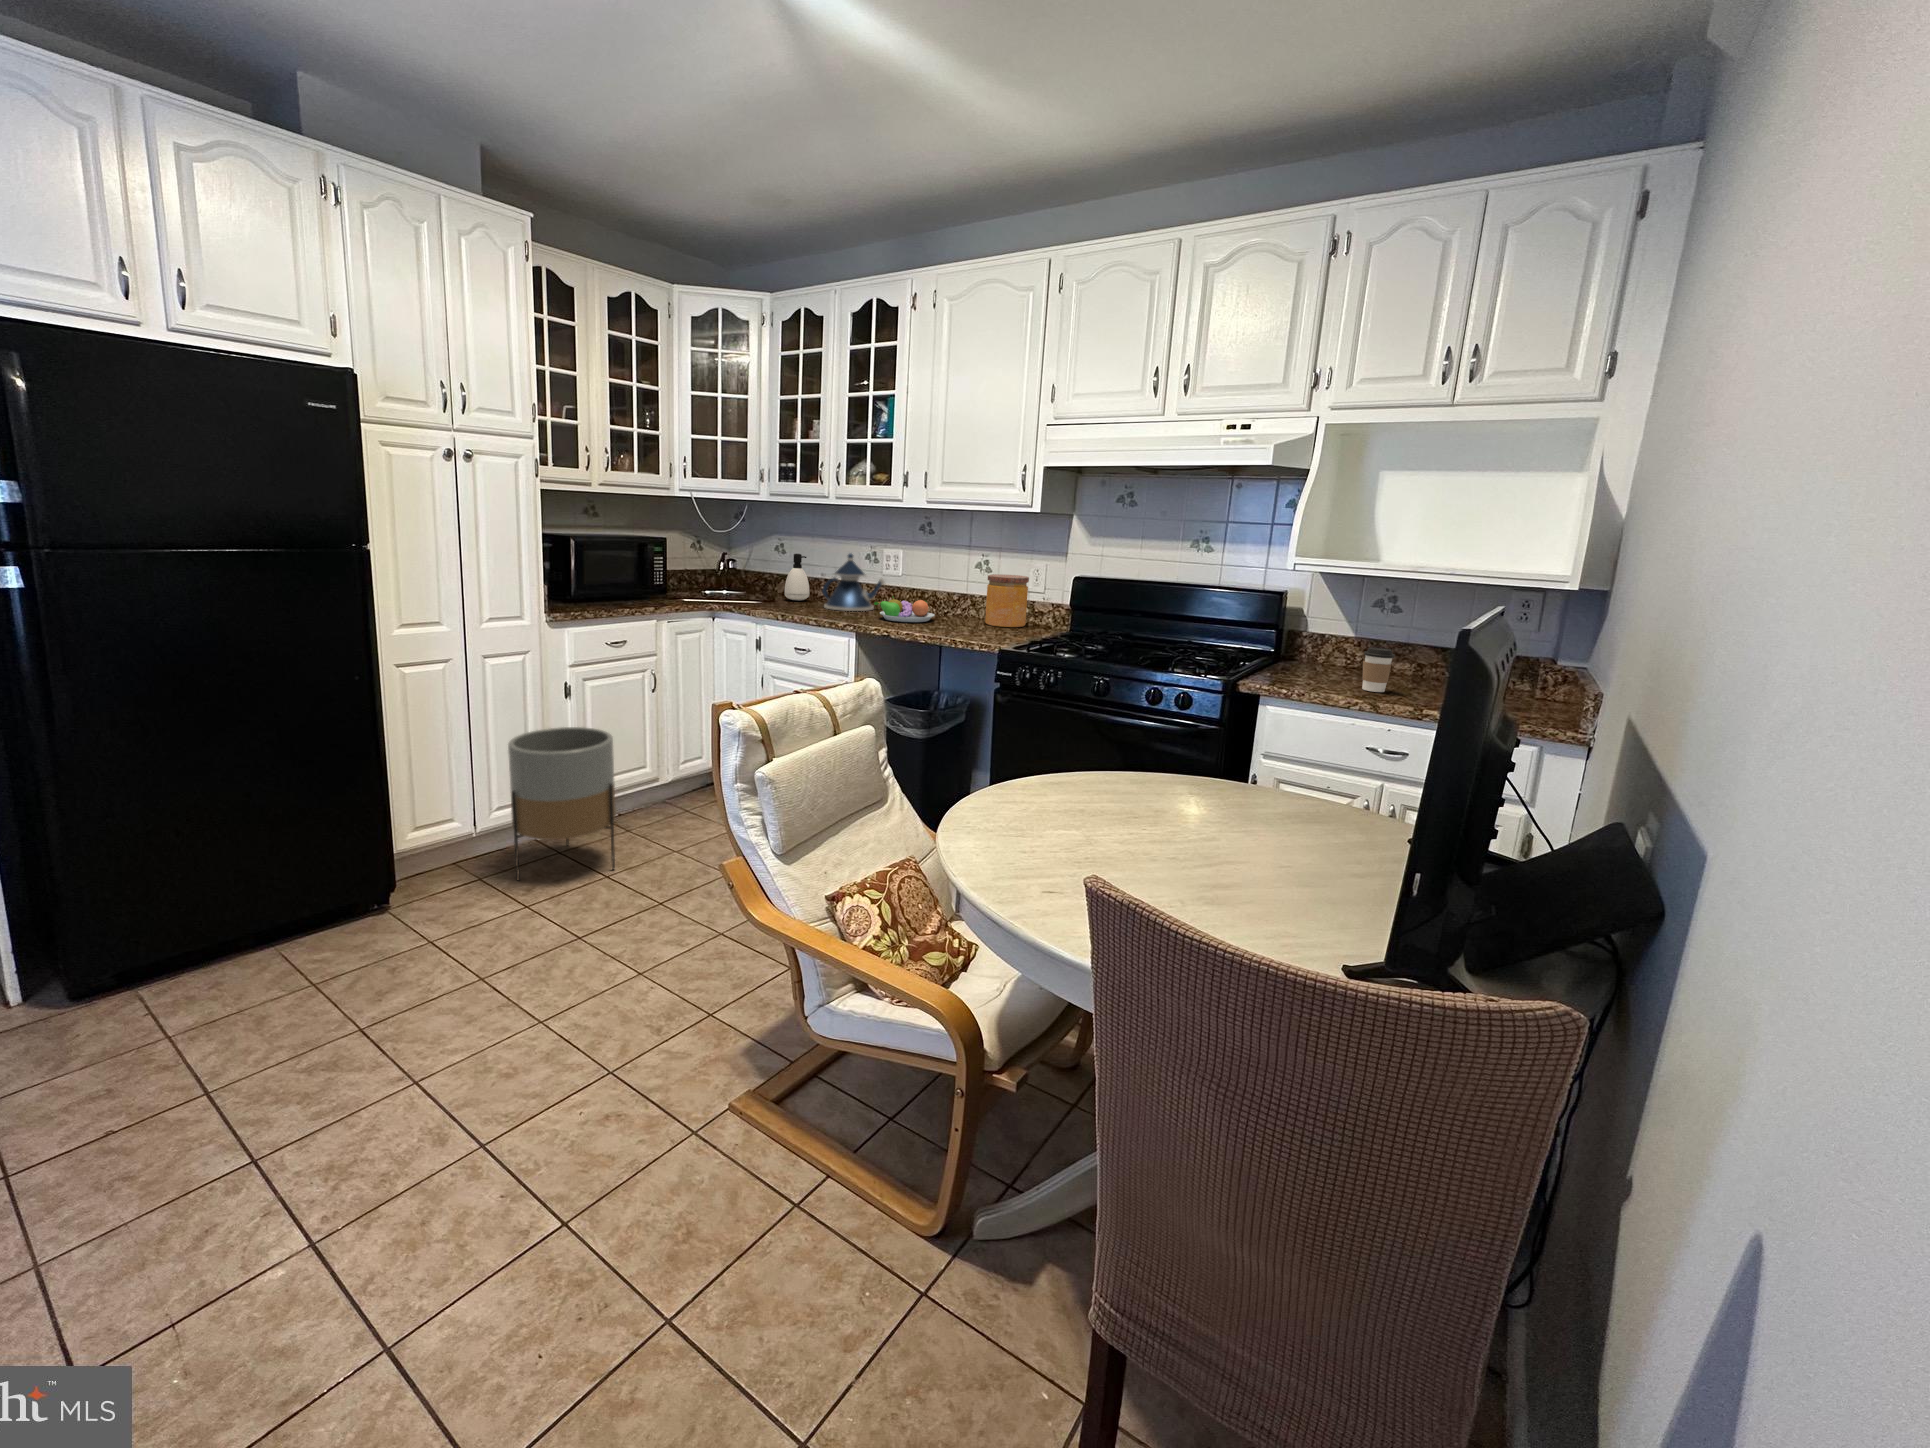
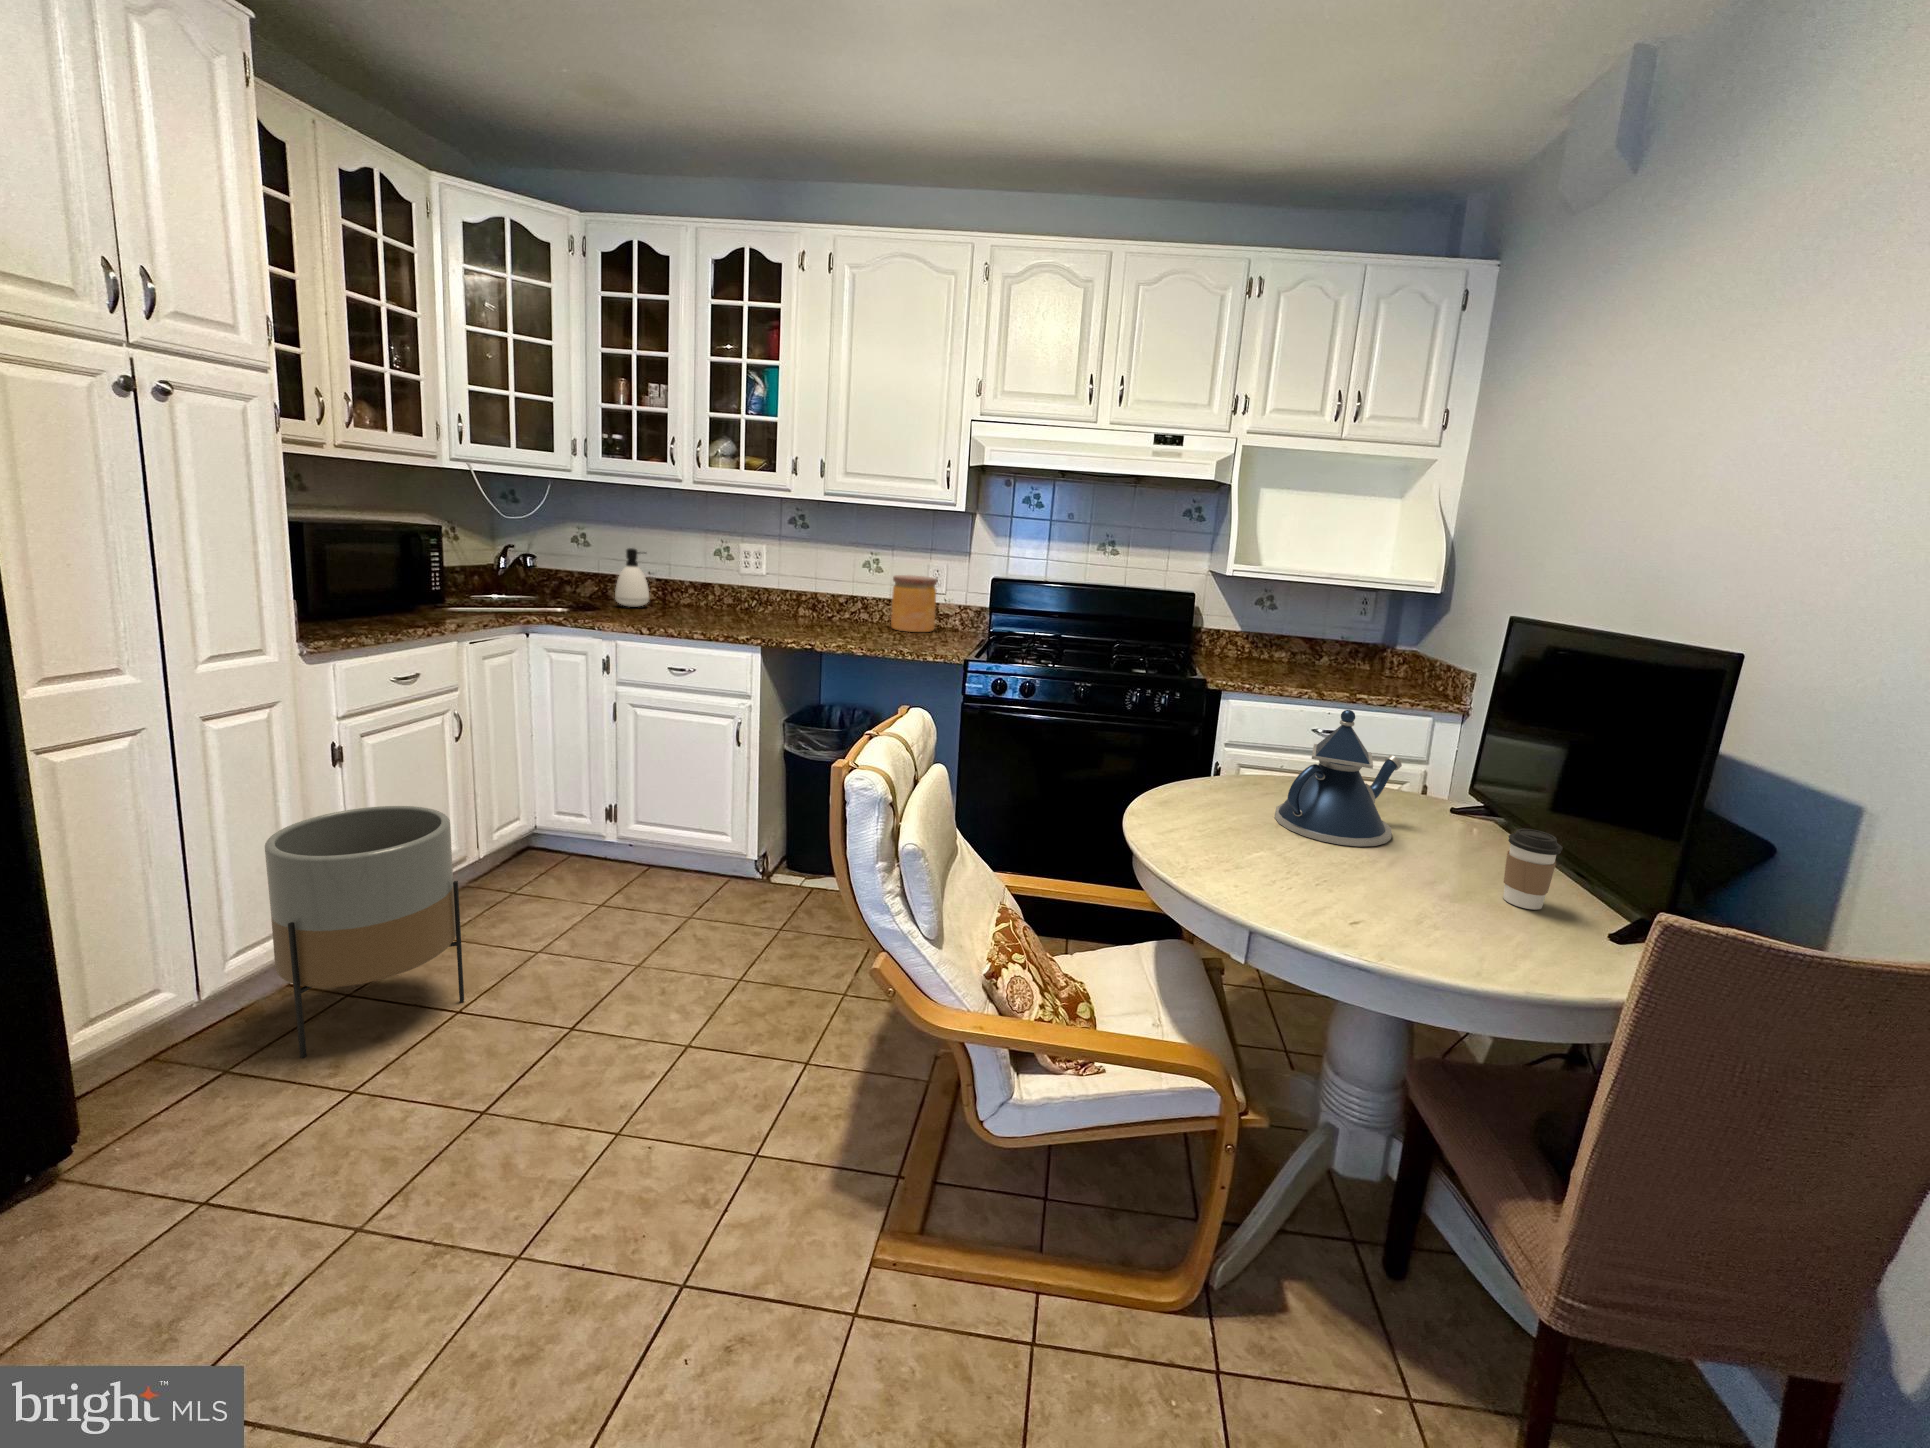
teapot: present [823,553,885,611] -> present [1275,710,1402,846]
fruit bowl: present [874,596,934,622] -> none [770,600,839,631]
coffee cup: present [1362,647,1395,692] -> present [1503,829,1563,910]

